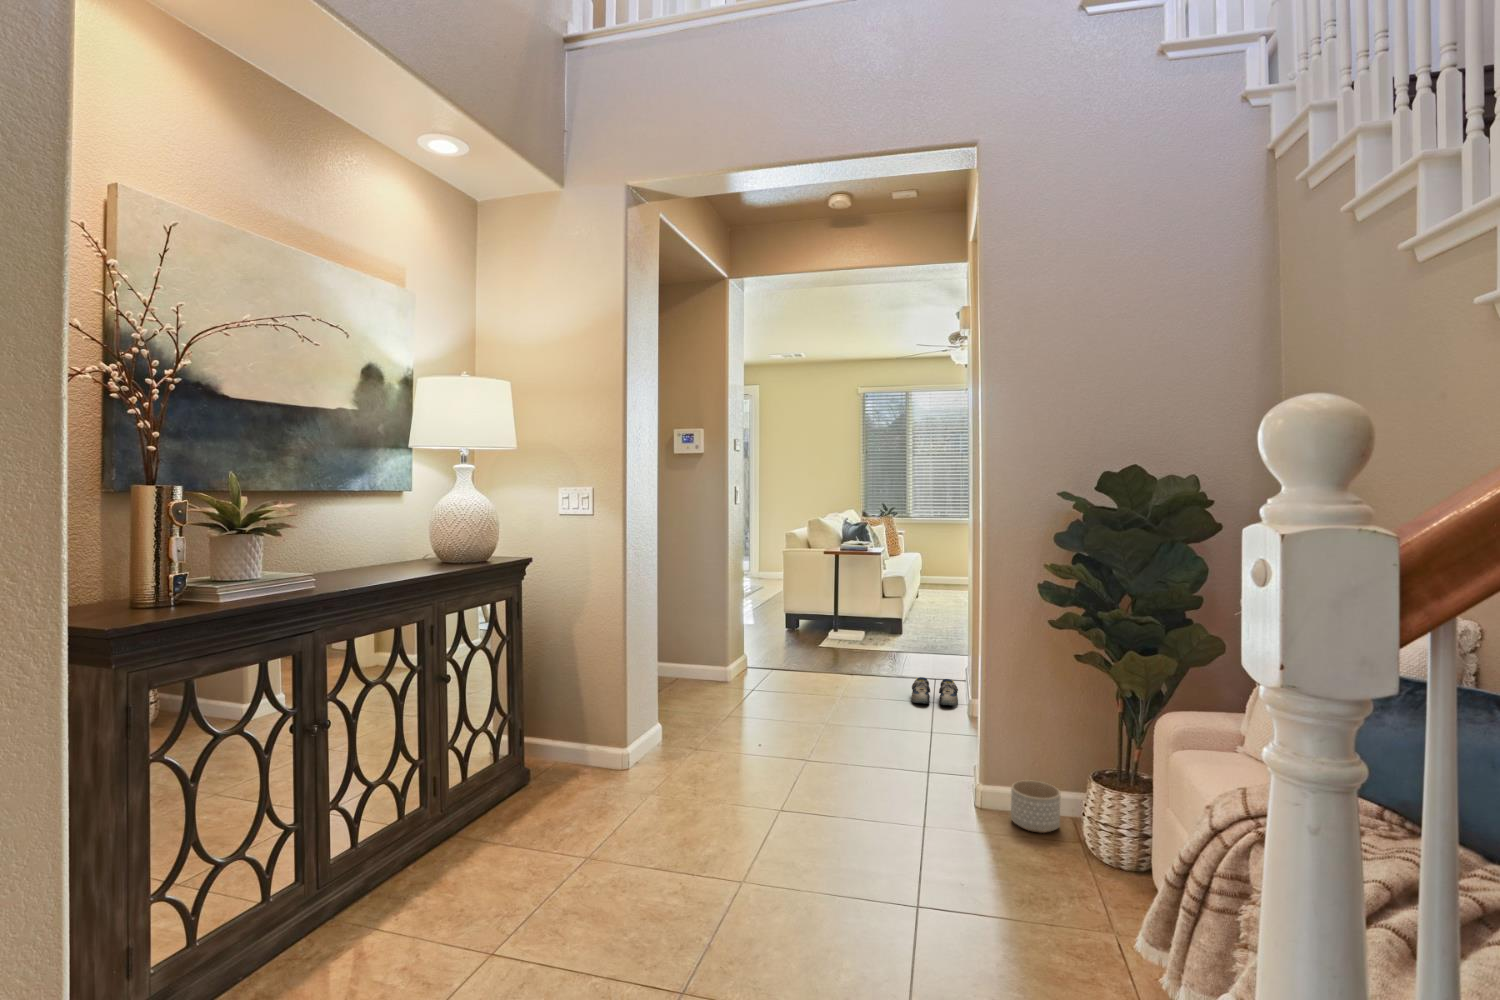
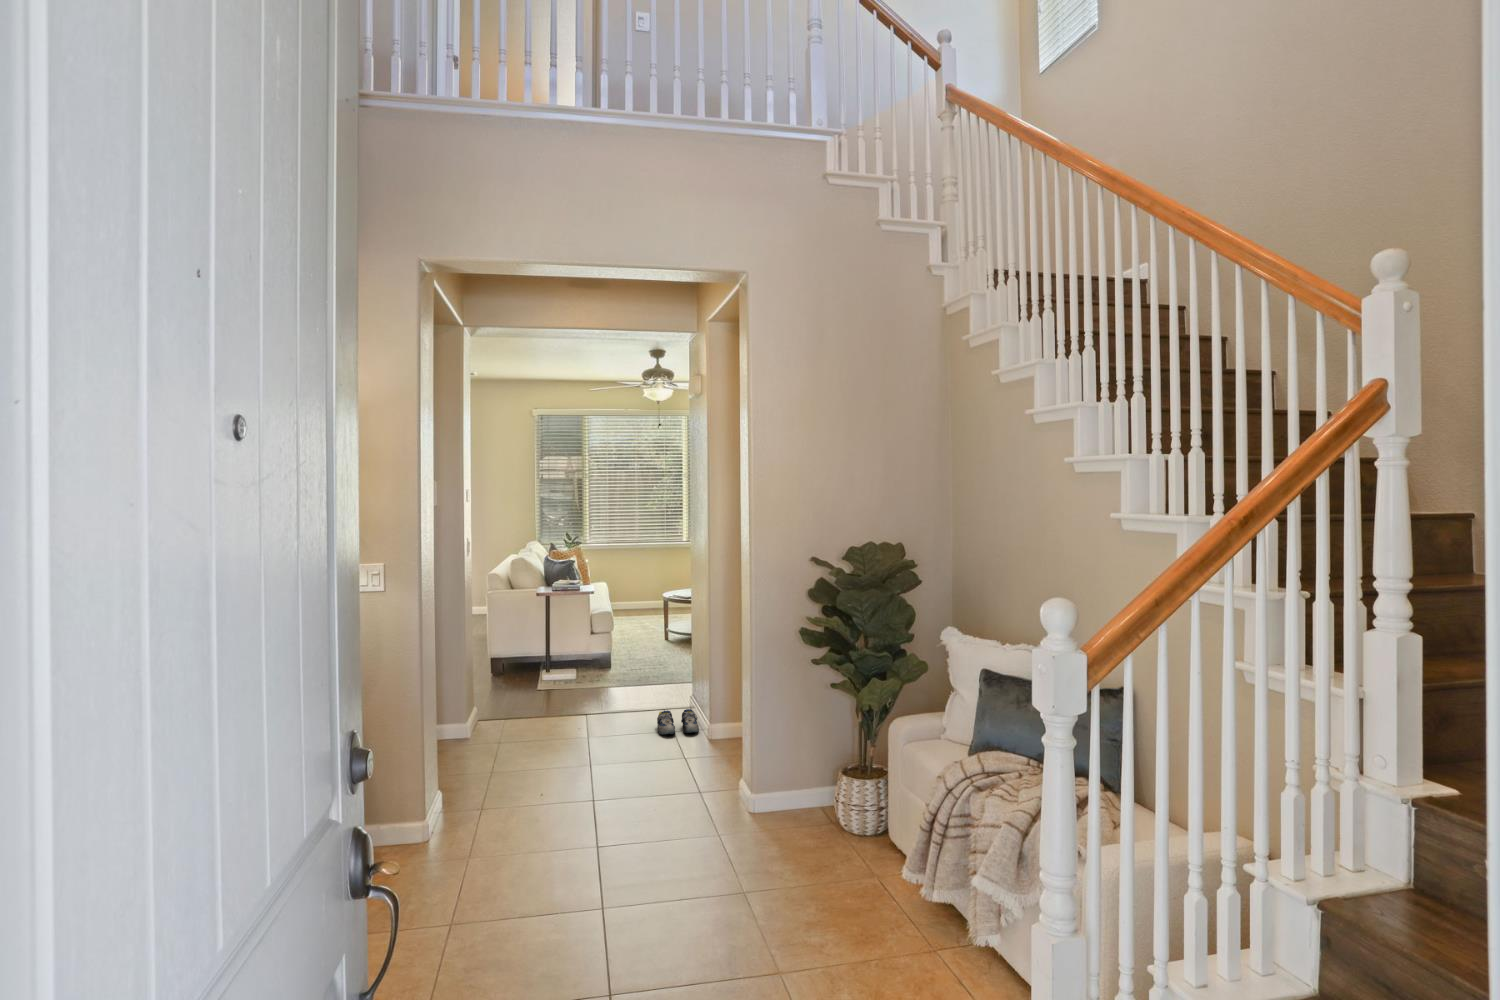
planter: present [1011,780,1061,833] -> none [780,783,816,822]

